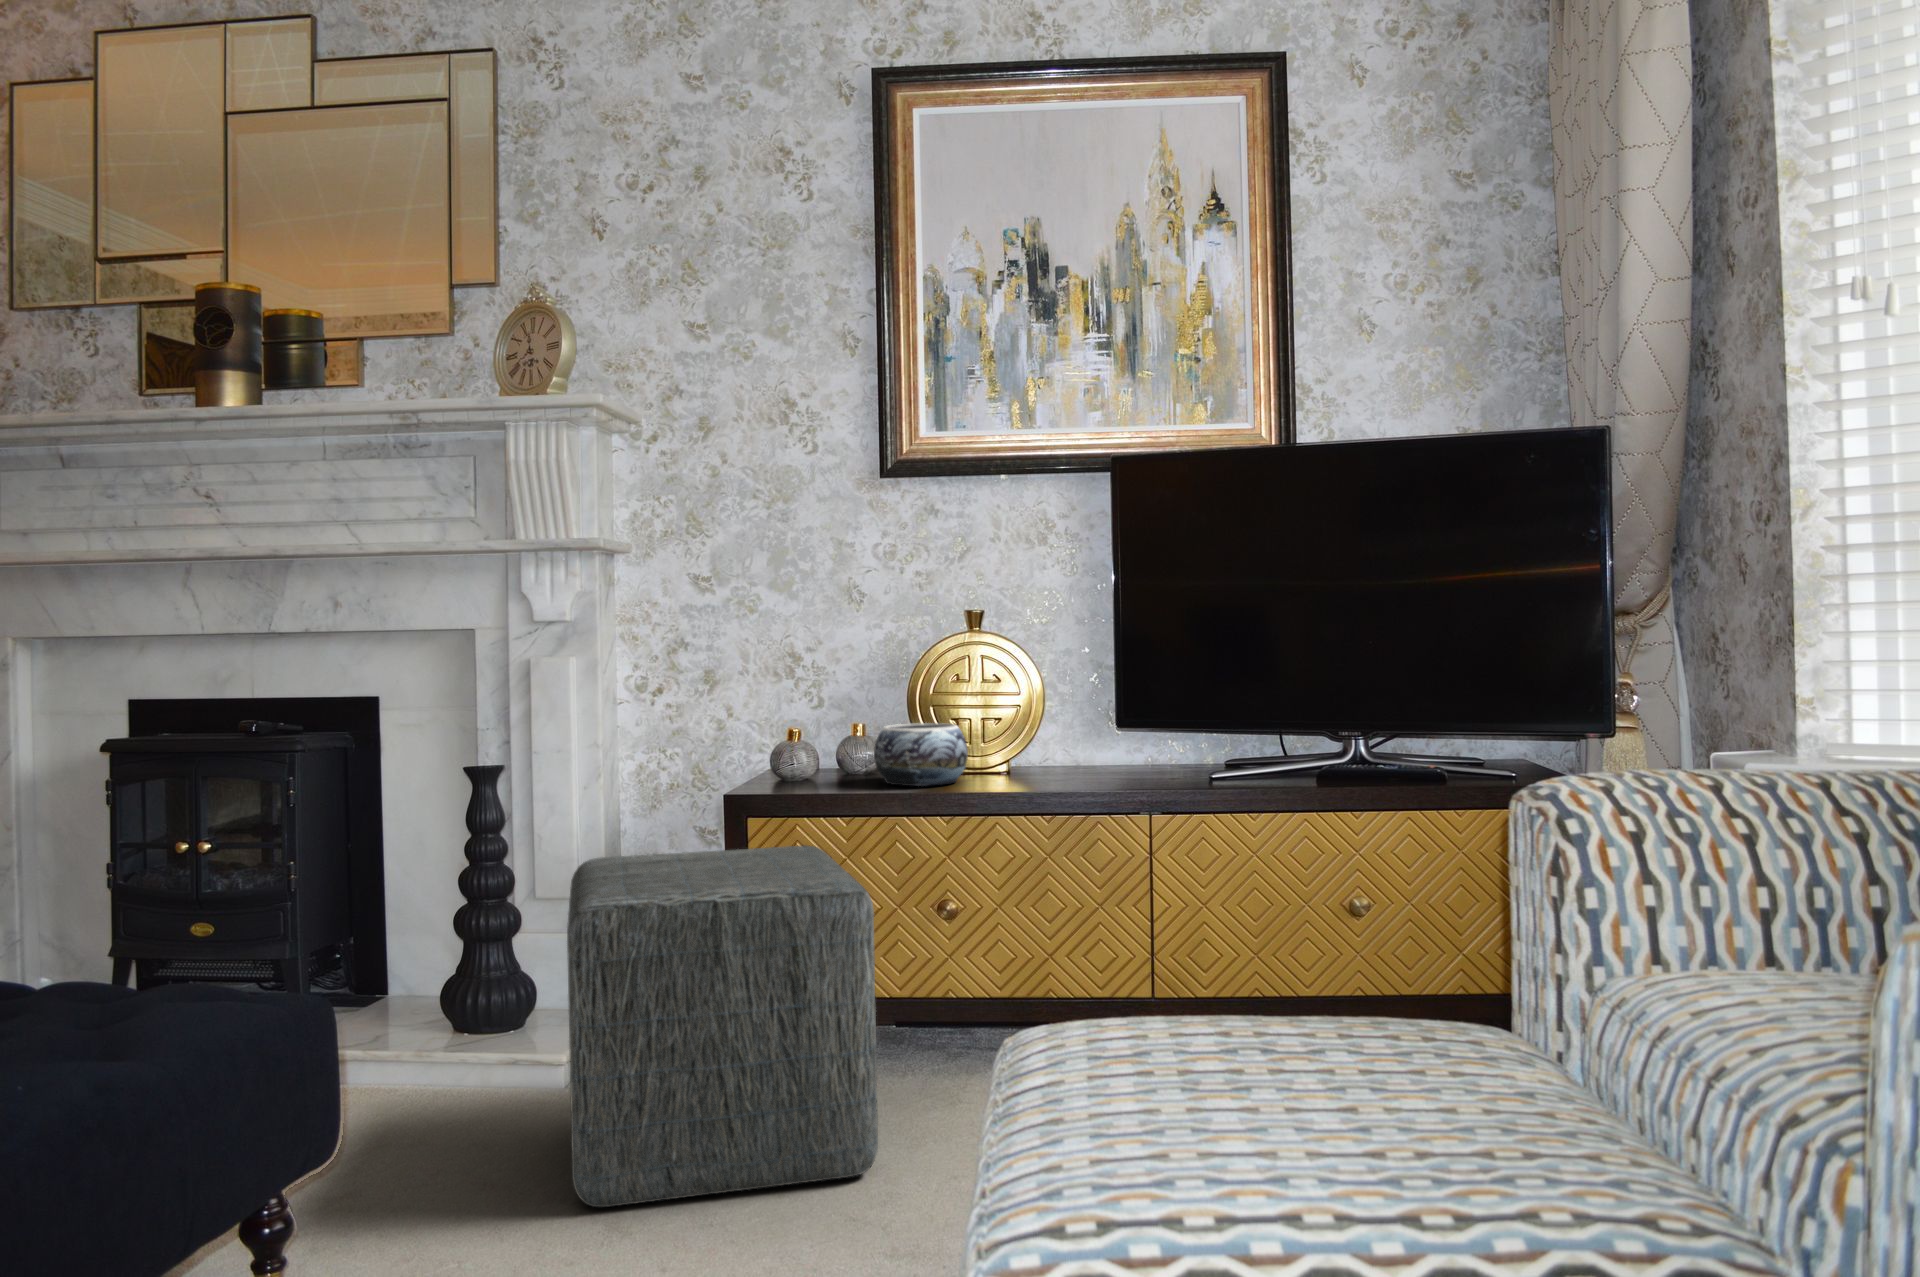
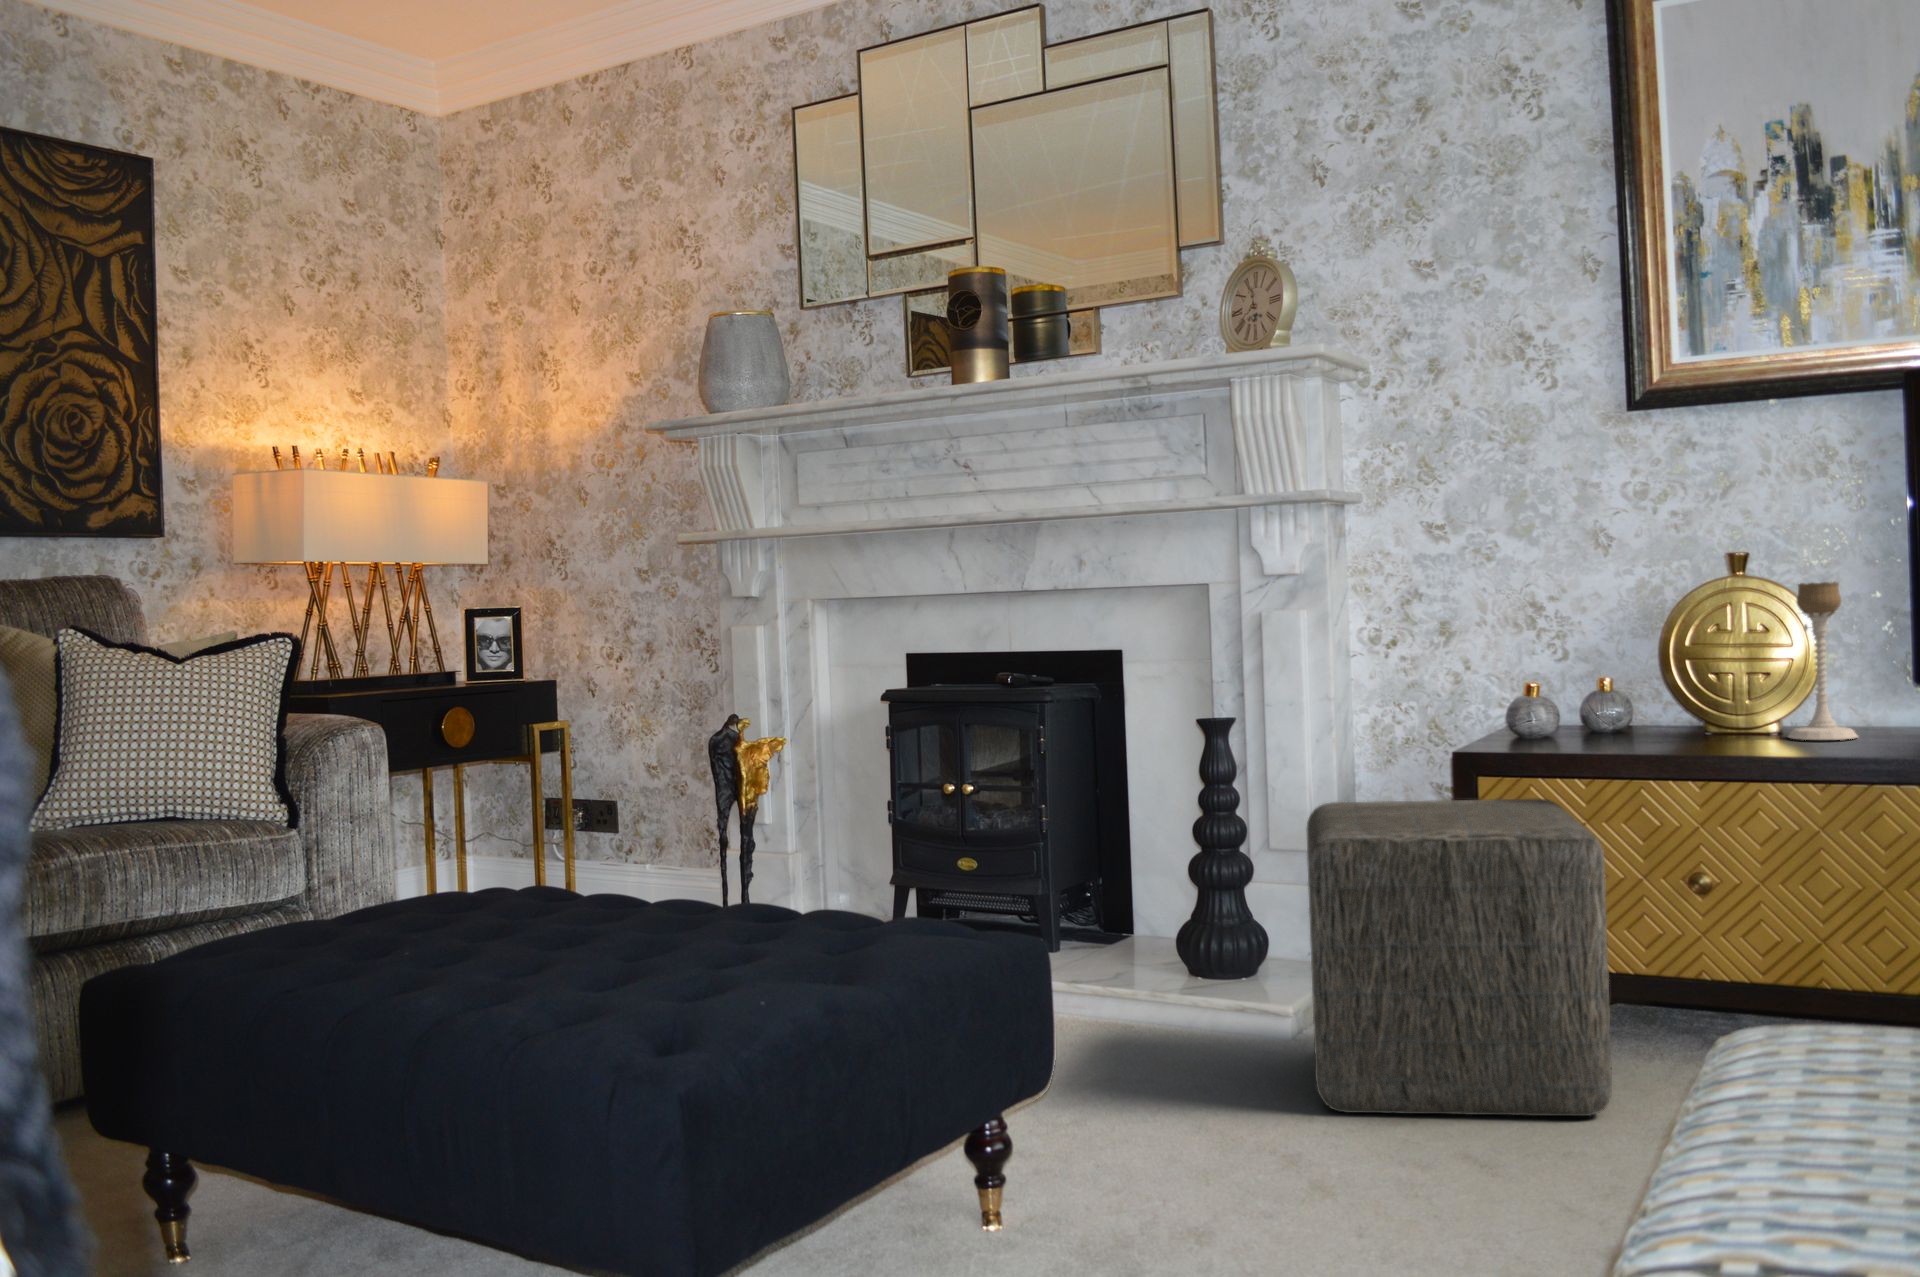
candle holder: none [1020,638,1078,781] -> present [1788,582,1858,740]
decorative bowl: present [874,723,968,786] -> none [1616,677,1724,742]

